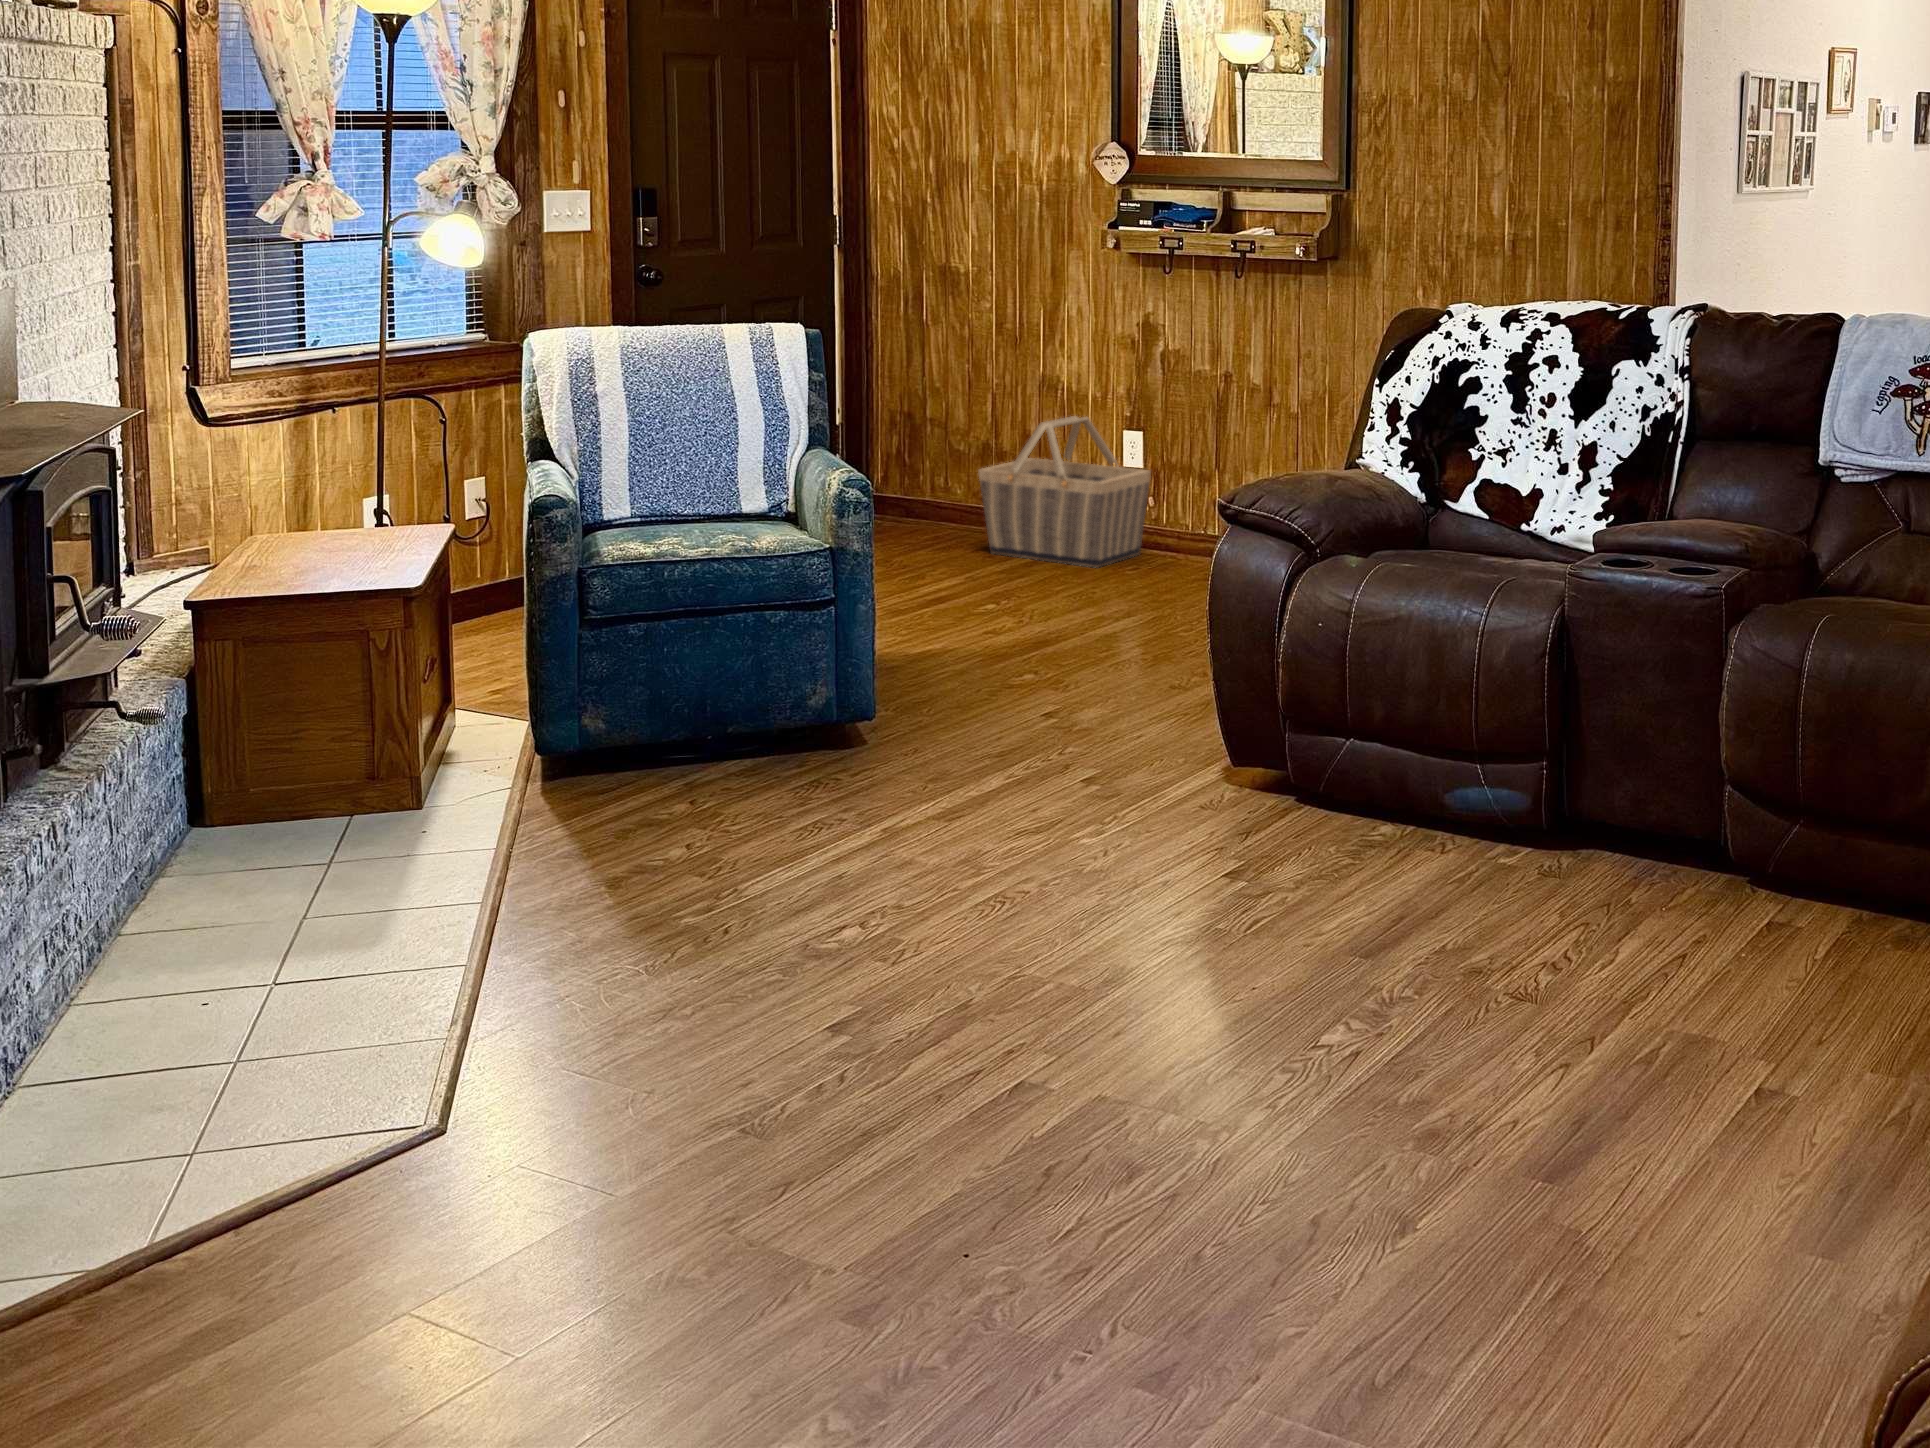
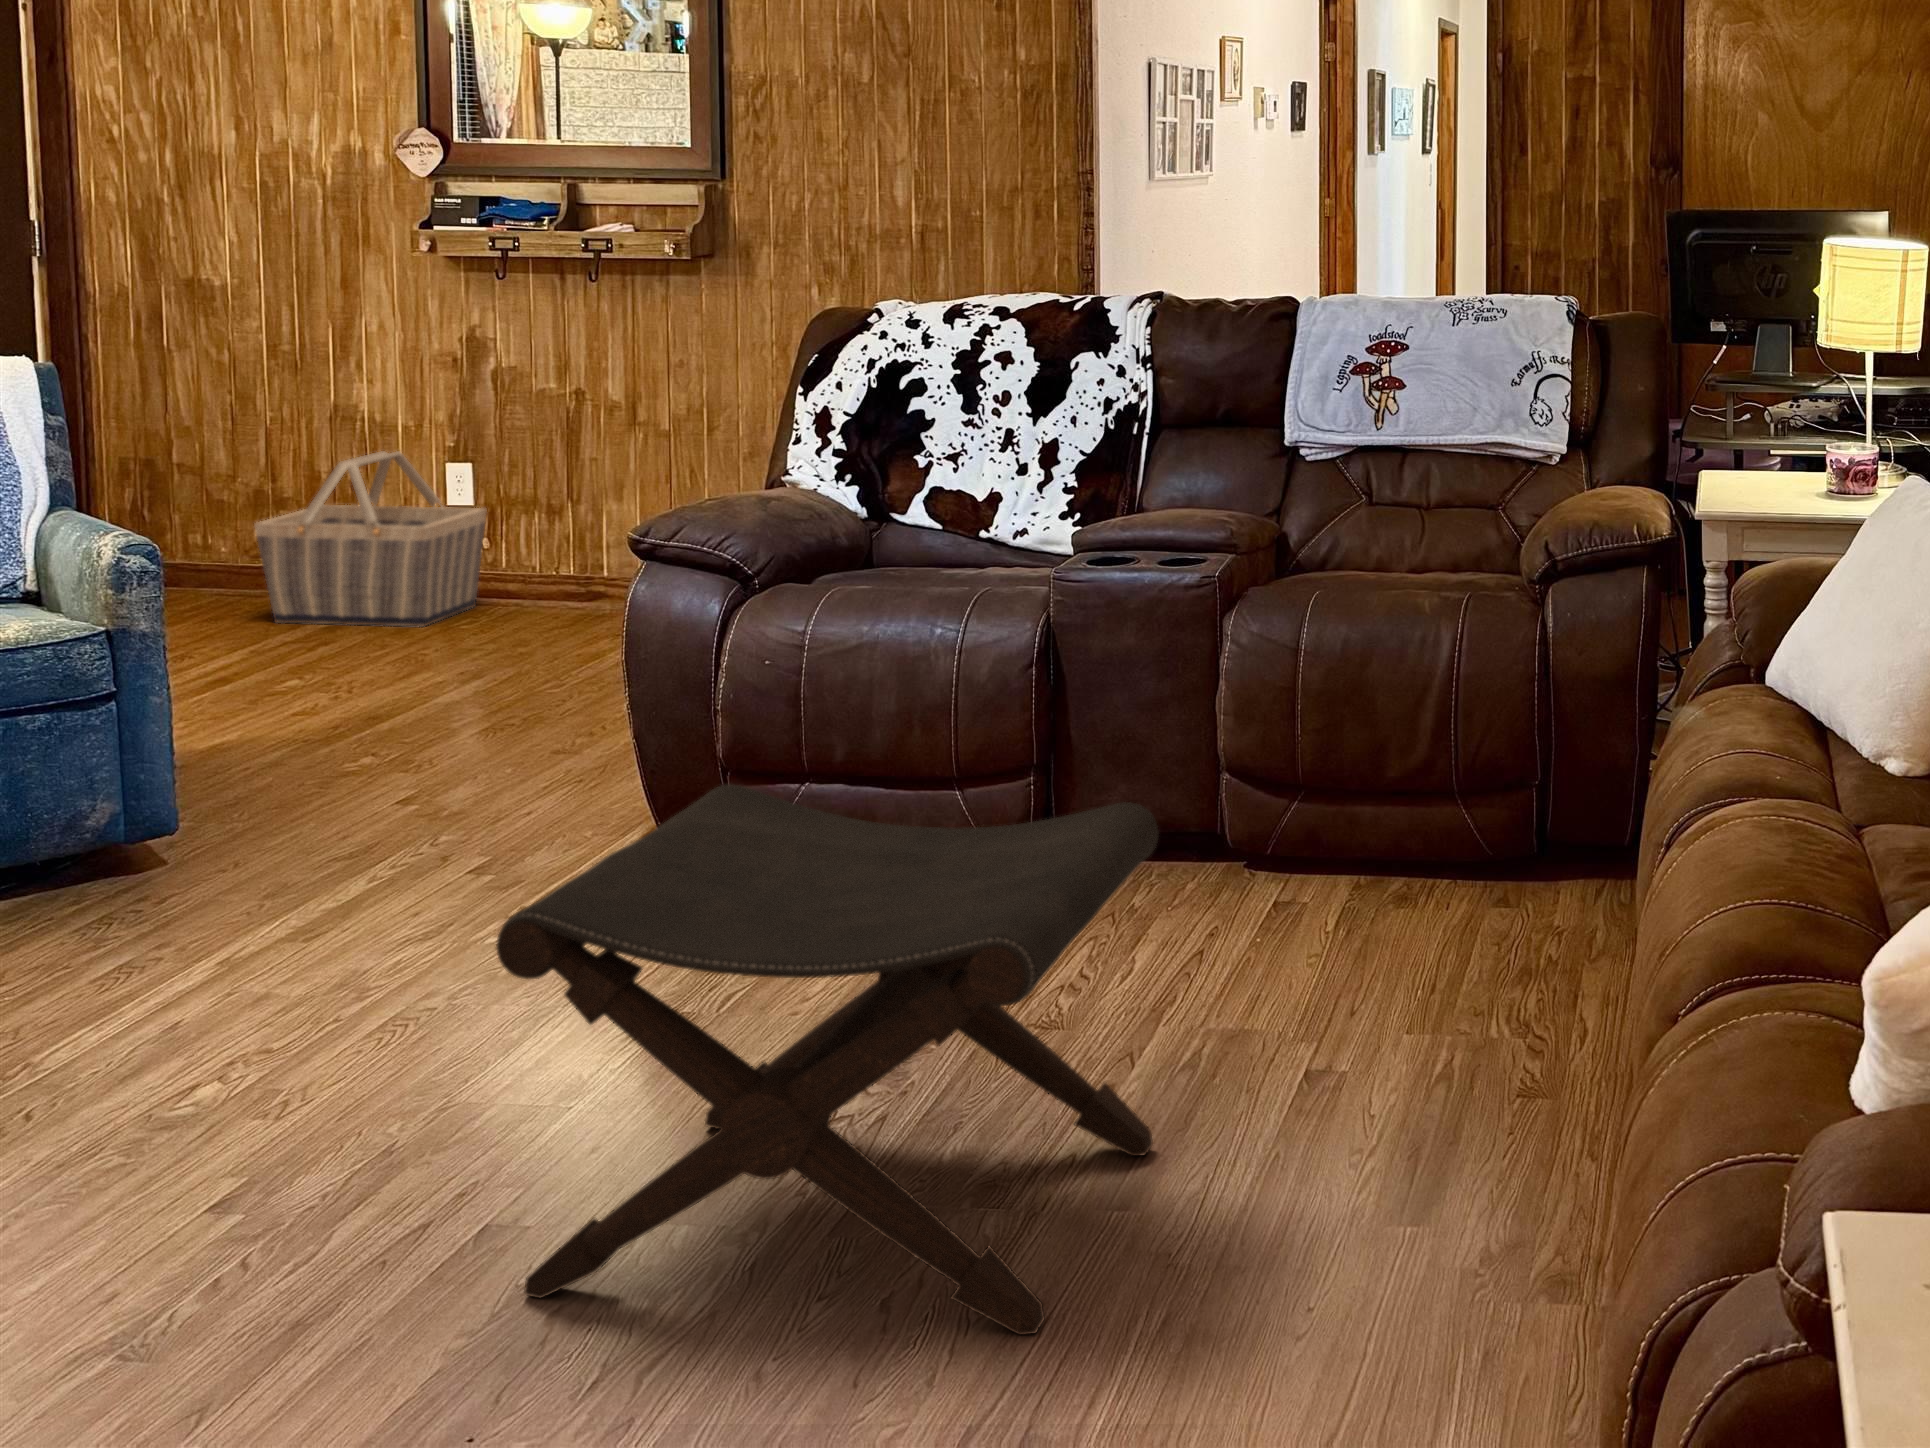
footstool: none [1015,732,1601,1286] -> present [496,784,1158,1335]

